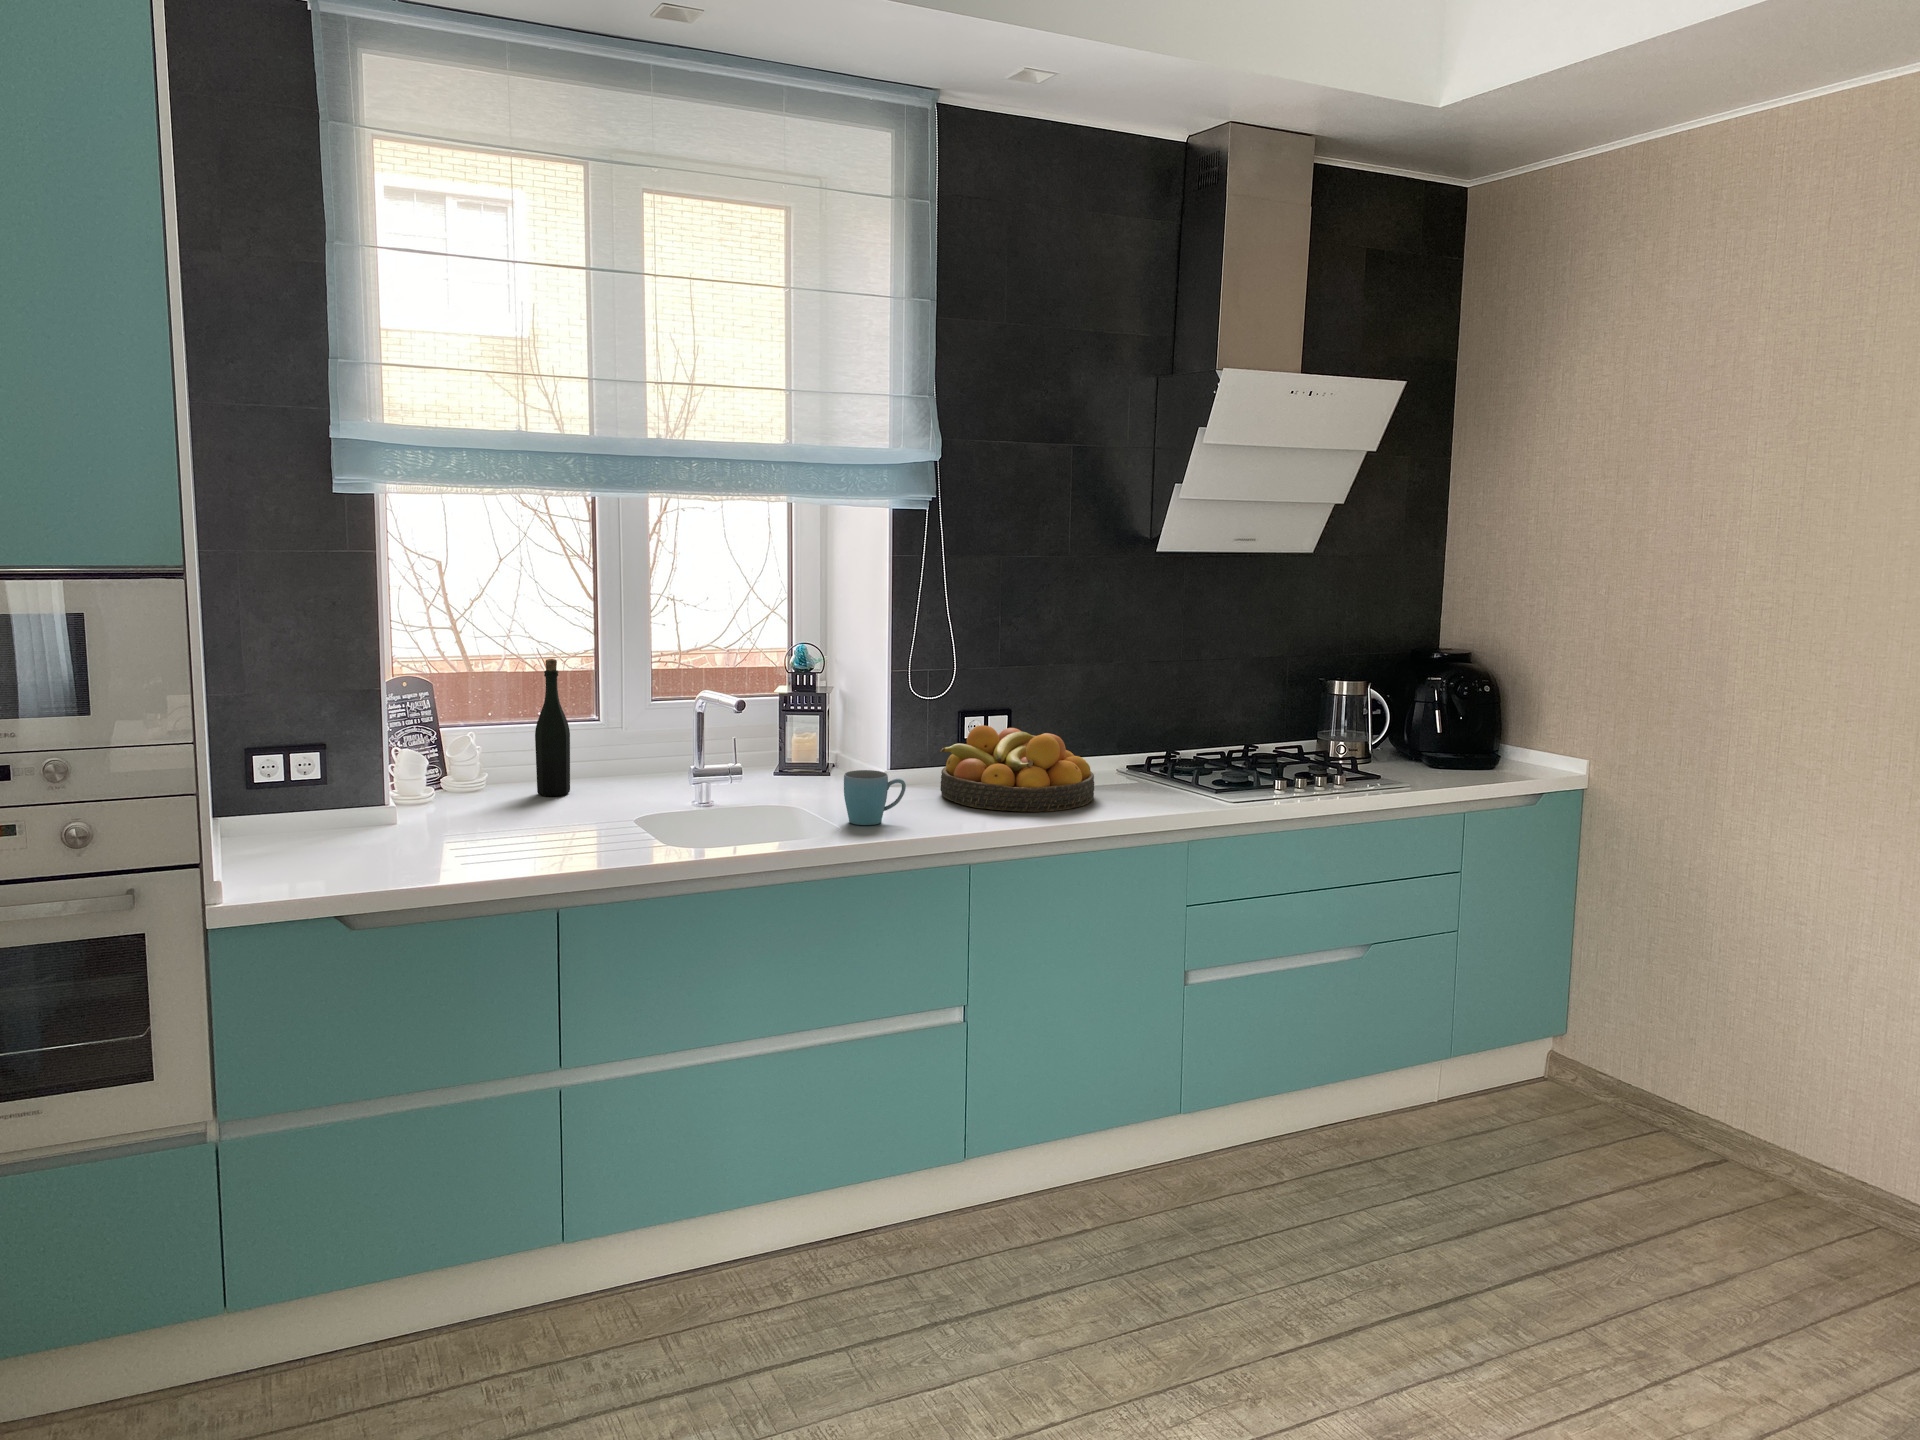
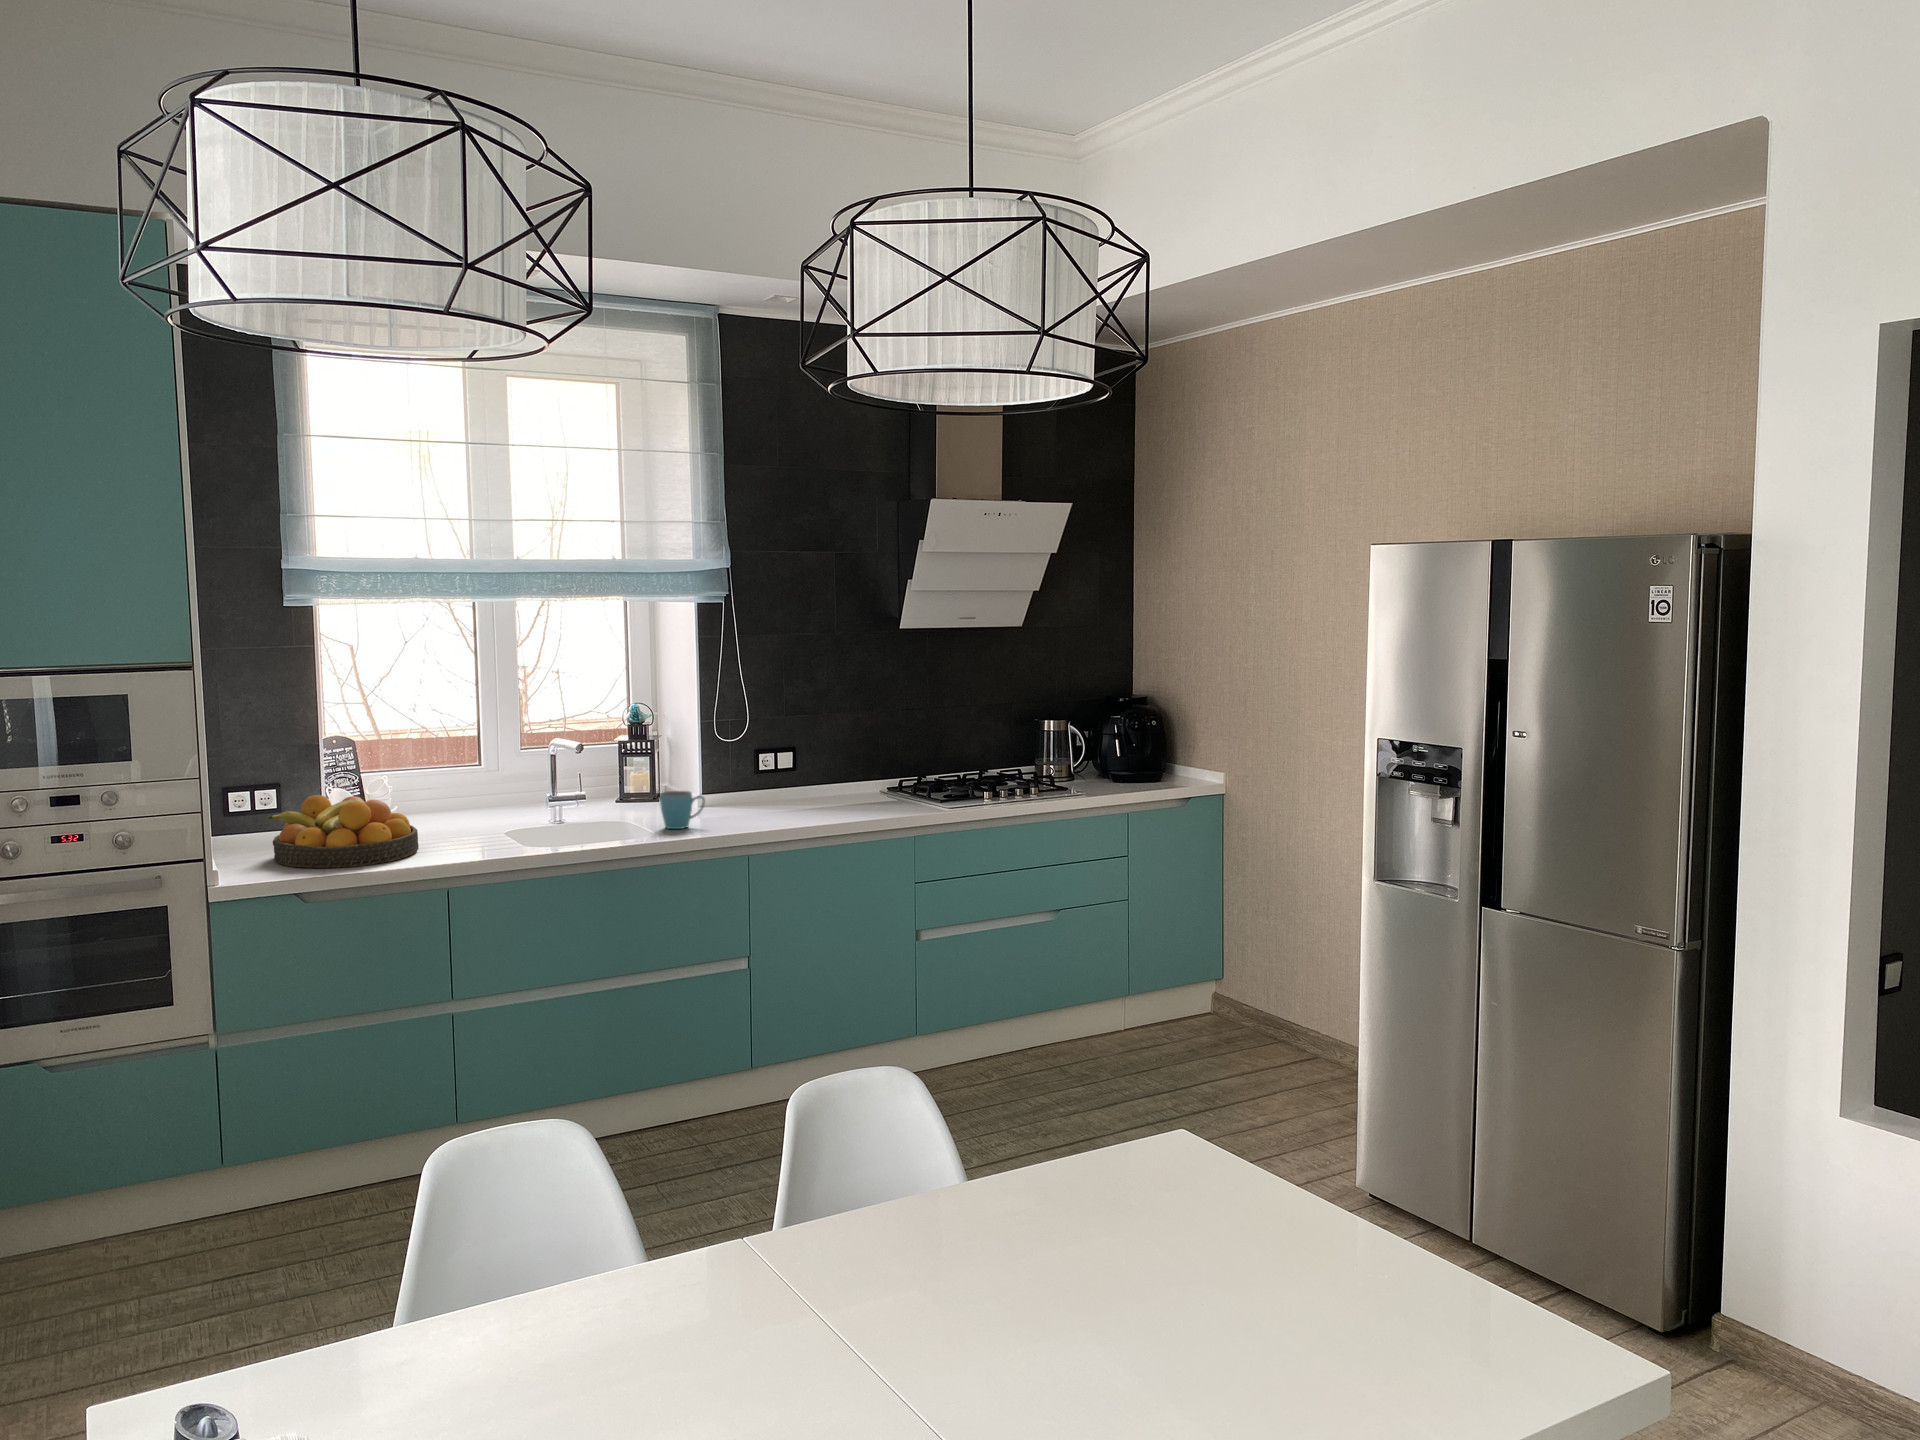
bottle: present [535,659,570,796] -> none [434,720,461,821]
fruit bowl: present [940,725,1094,812] -> present [268,795,419,868]

